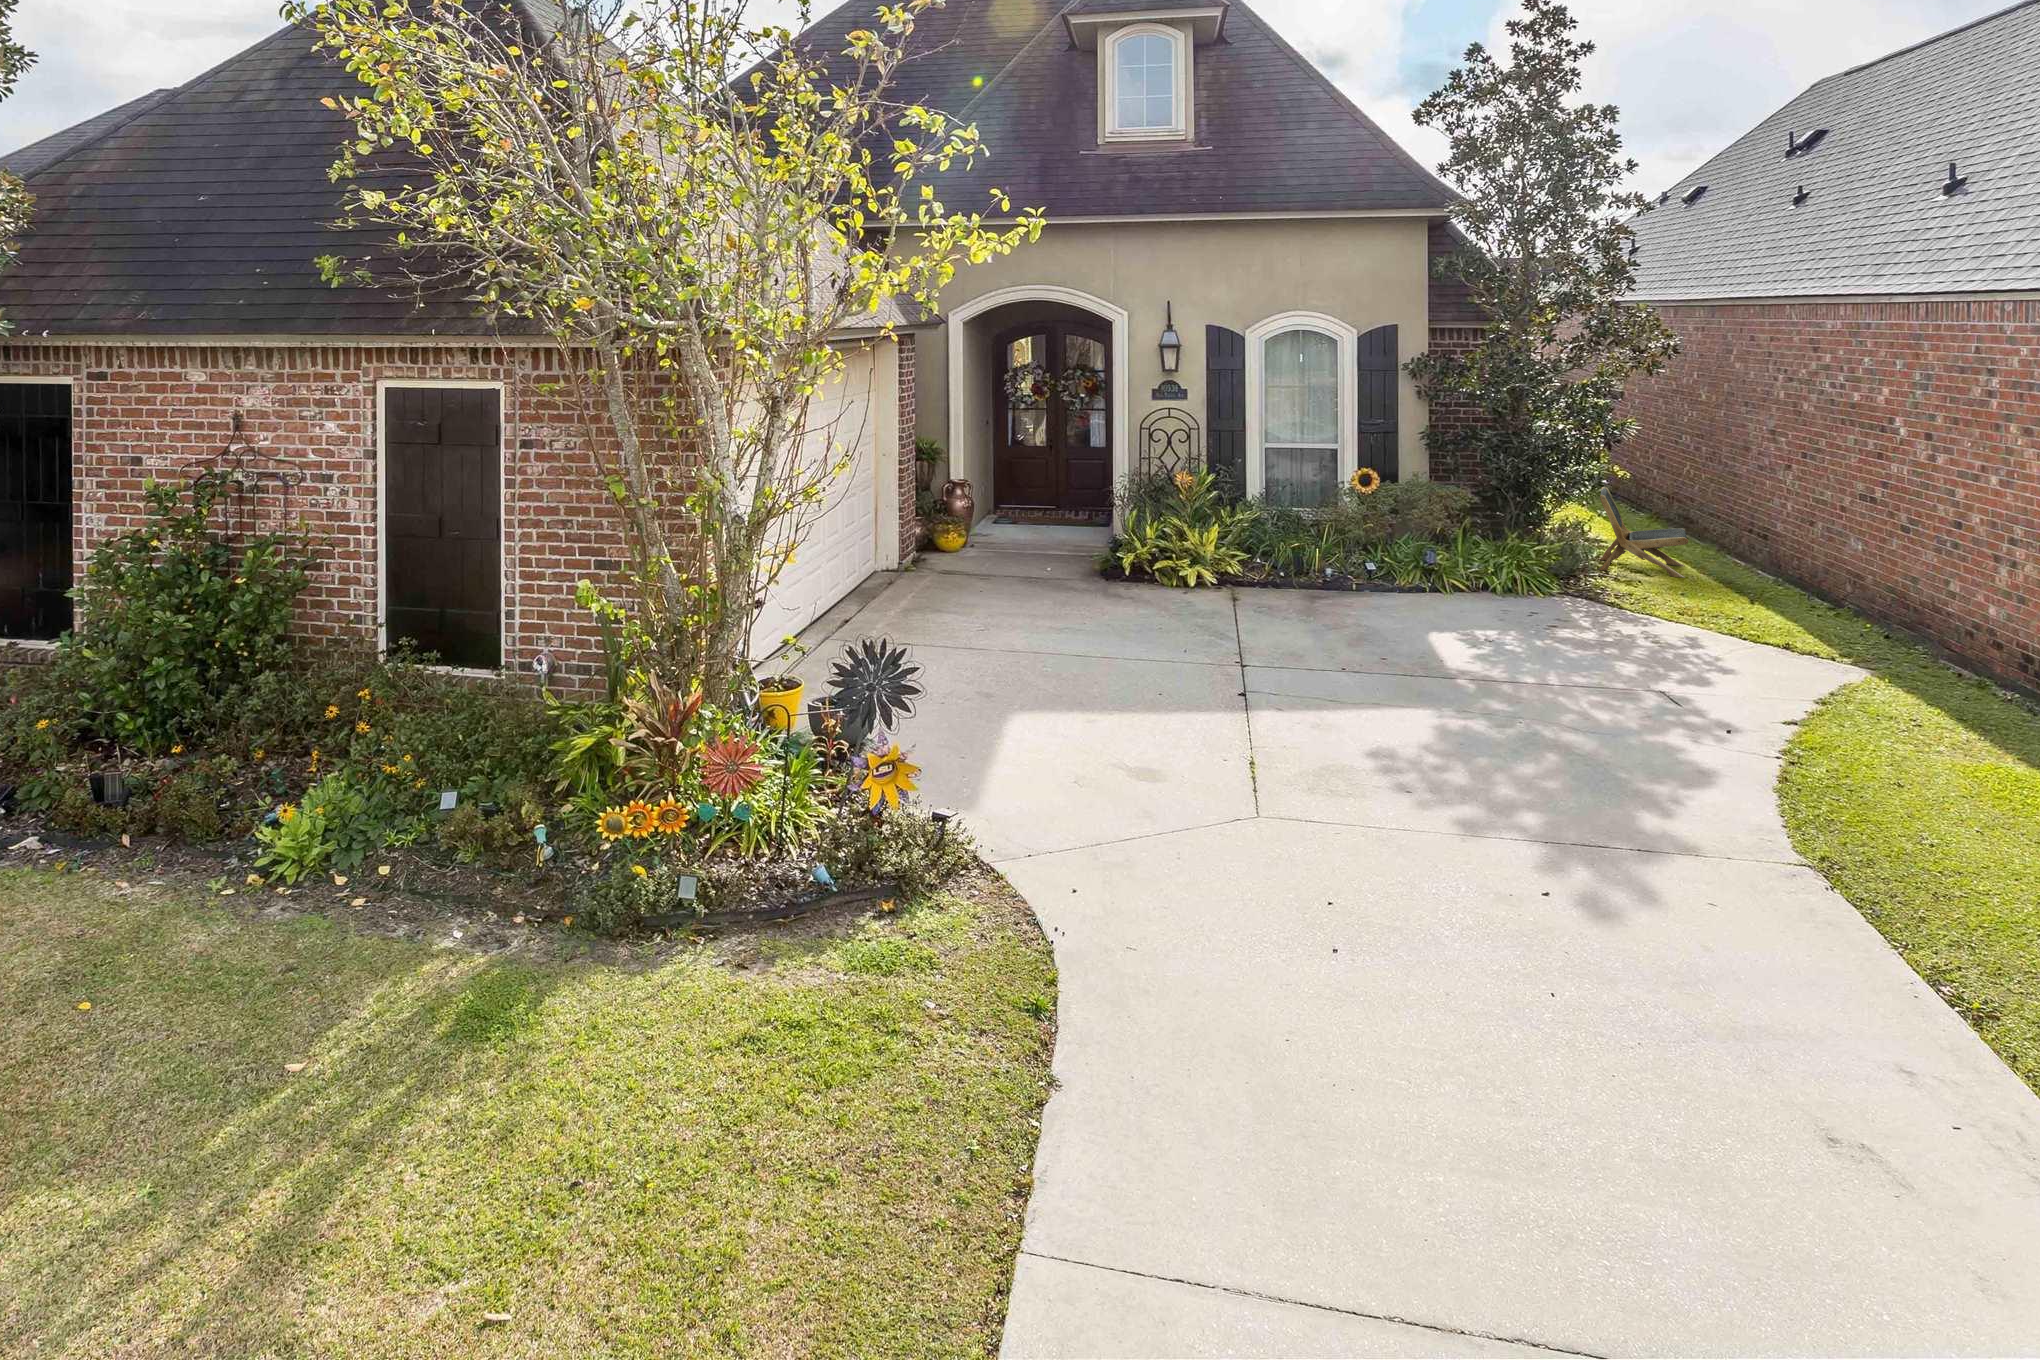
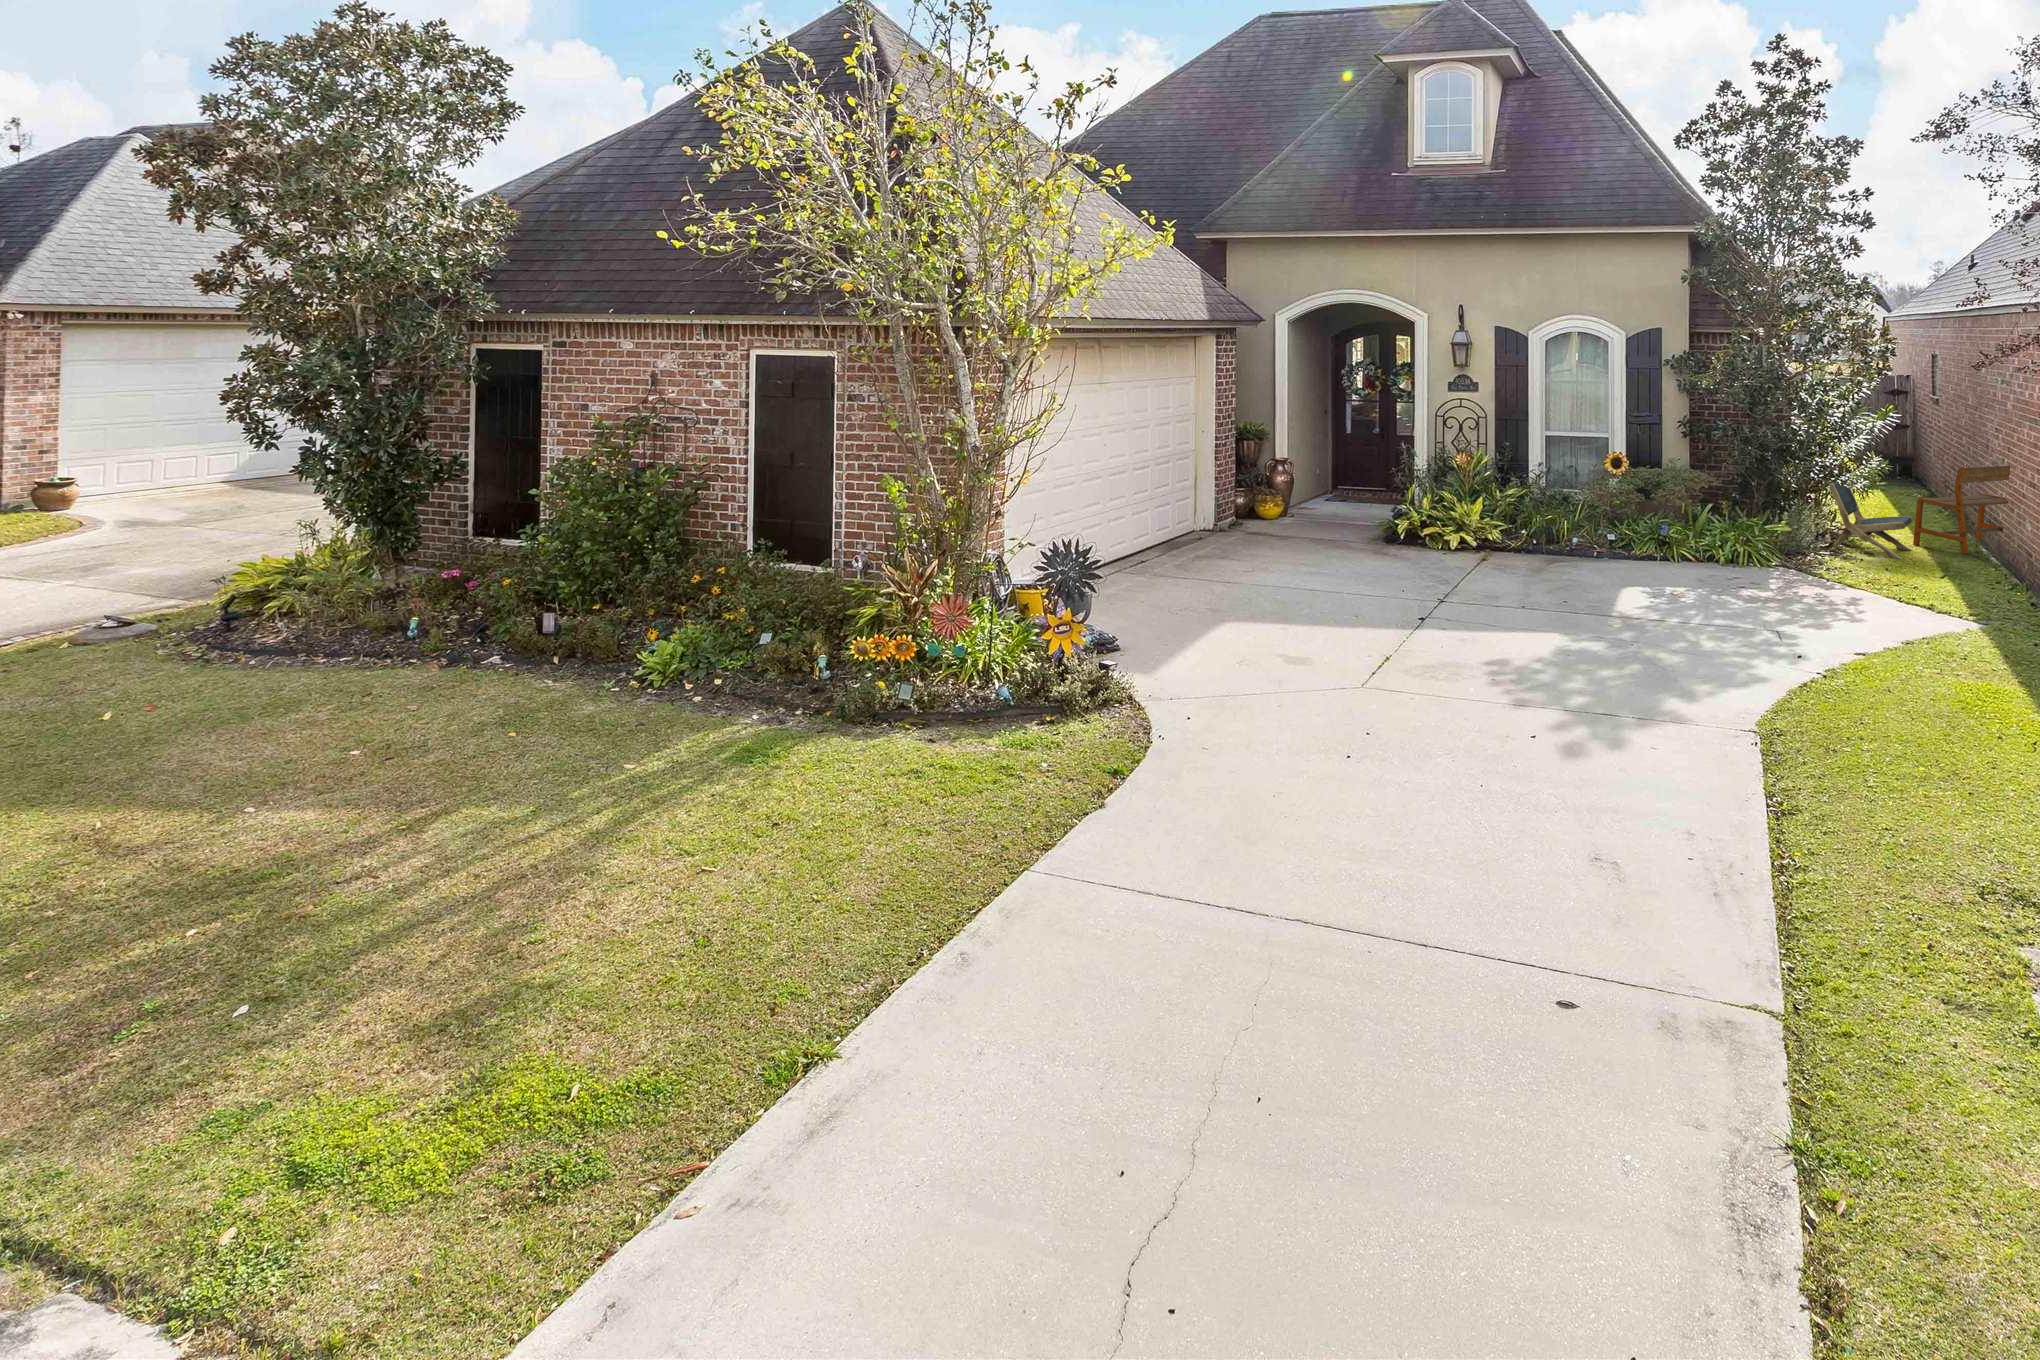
bench: none [1678,466,1796,568] -> present [1913,466,2010,554]

